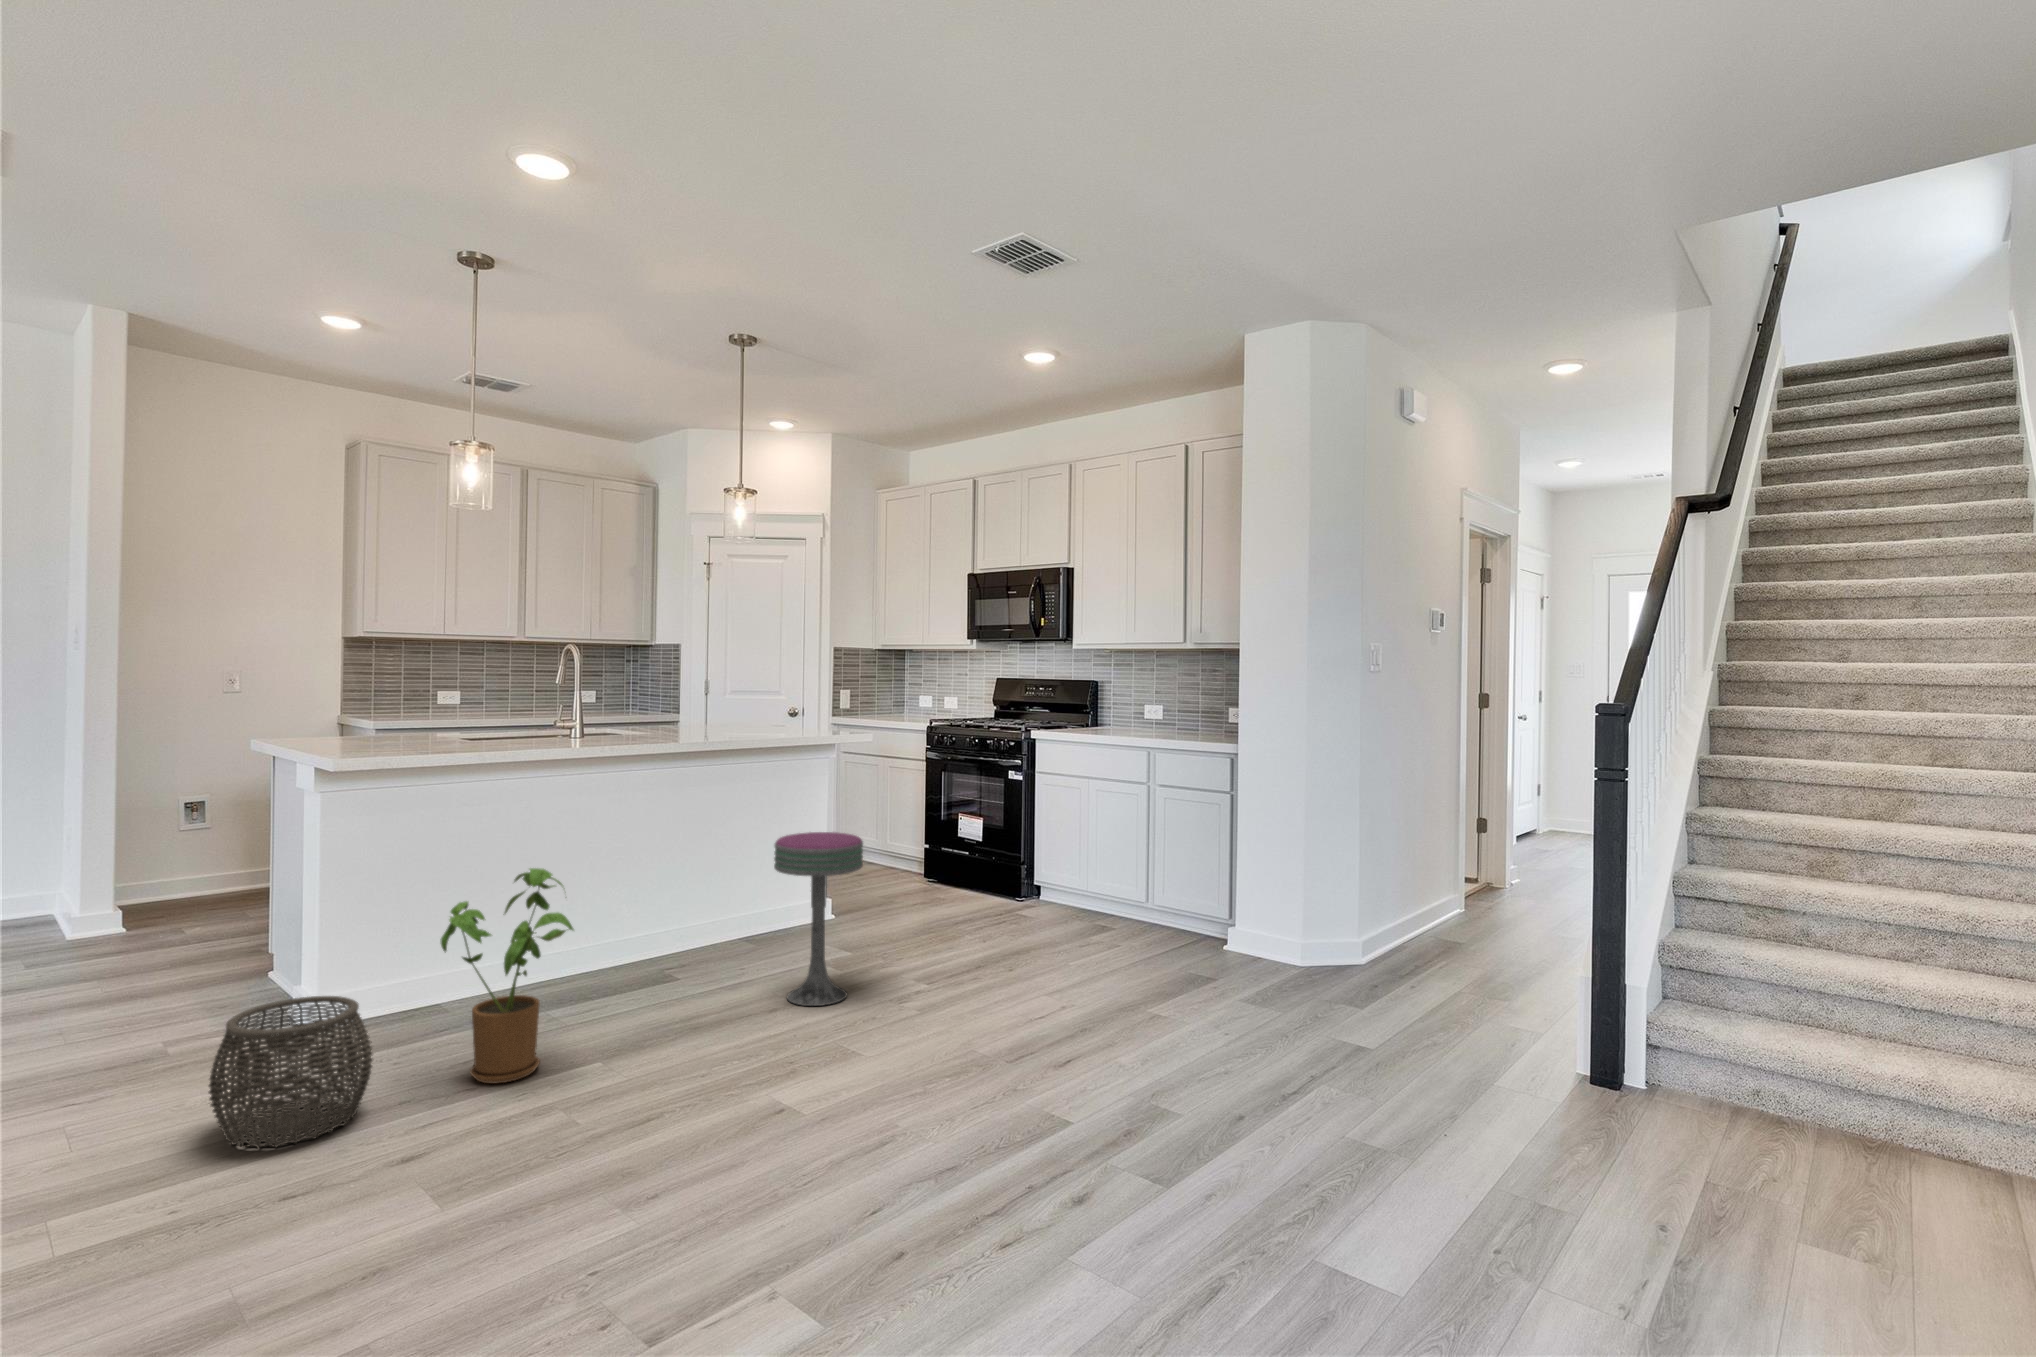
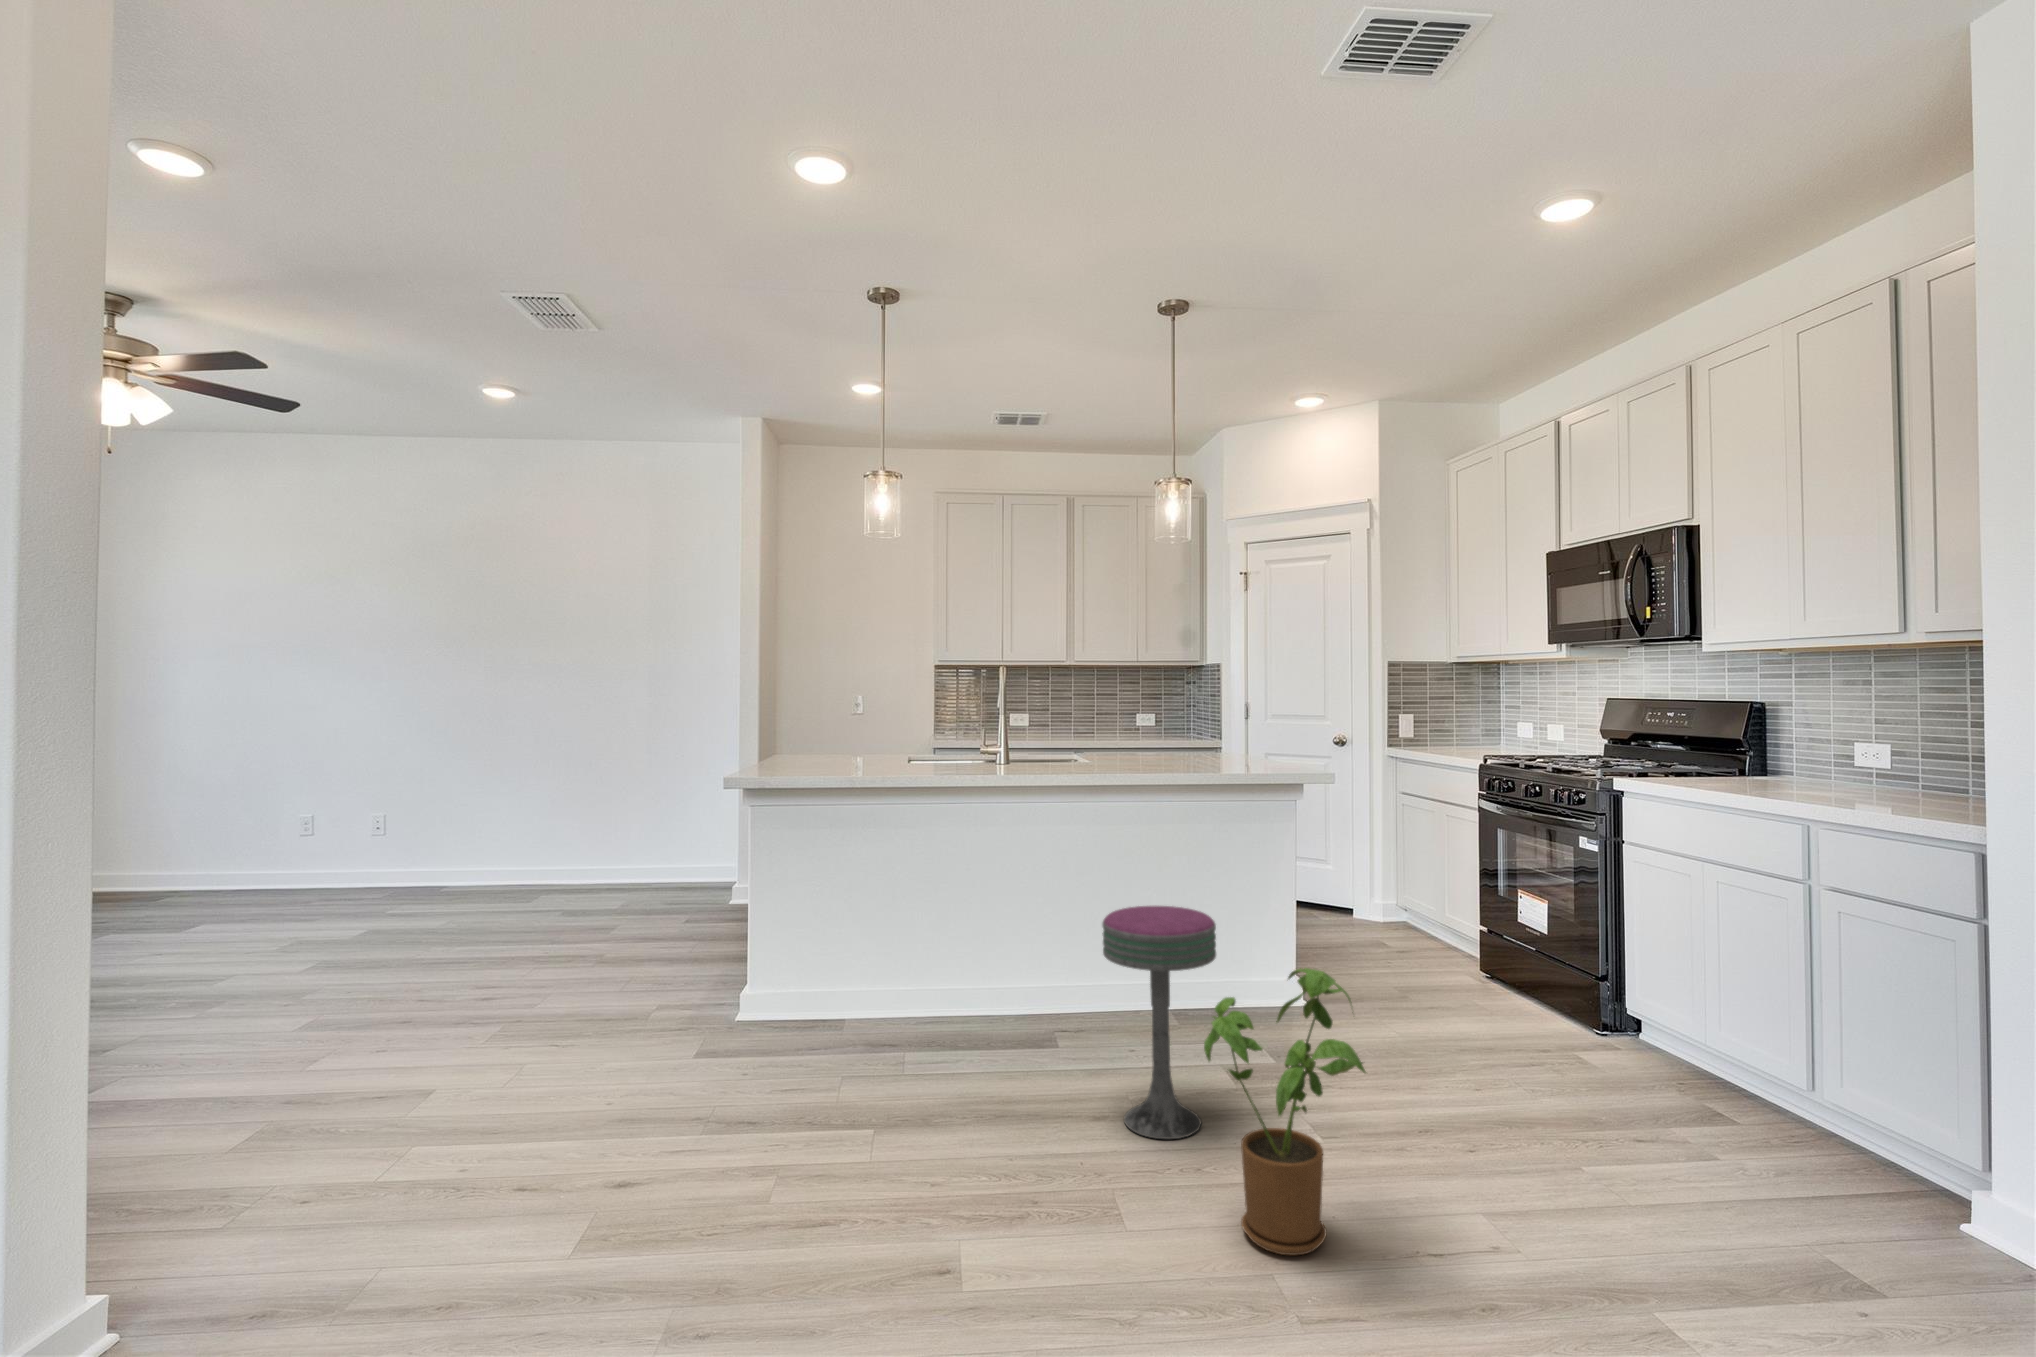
house plant: present [441,868,574,1083] -> present [1204,968,1365,1256]
woven basket: present [209,996,373,1148] -> none [540,1012,672,1154]

